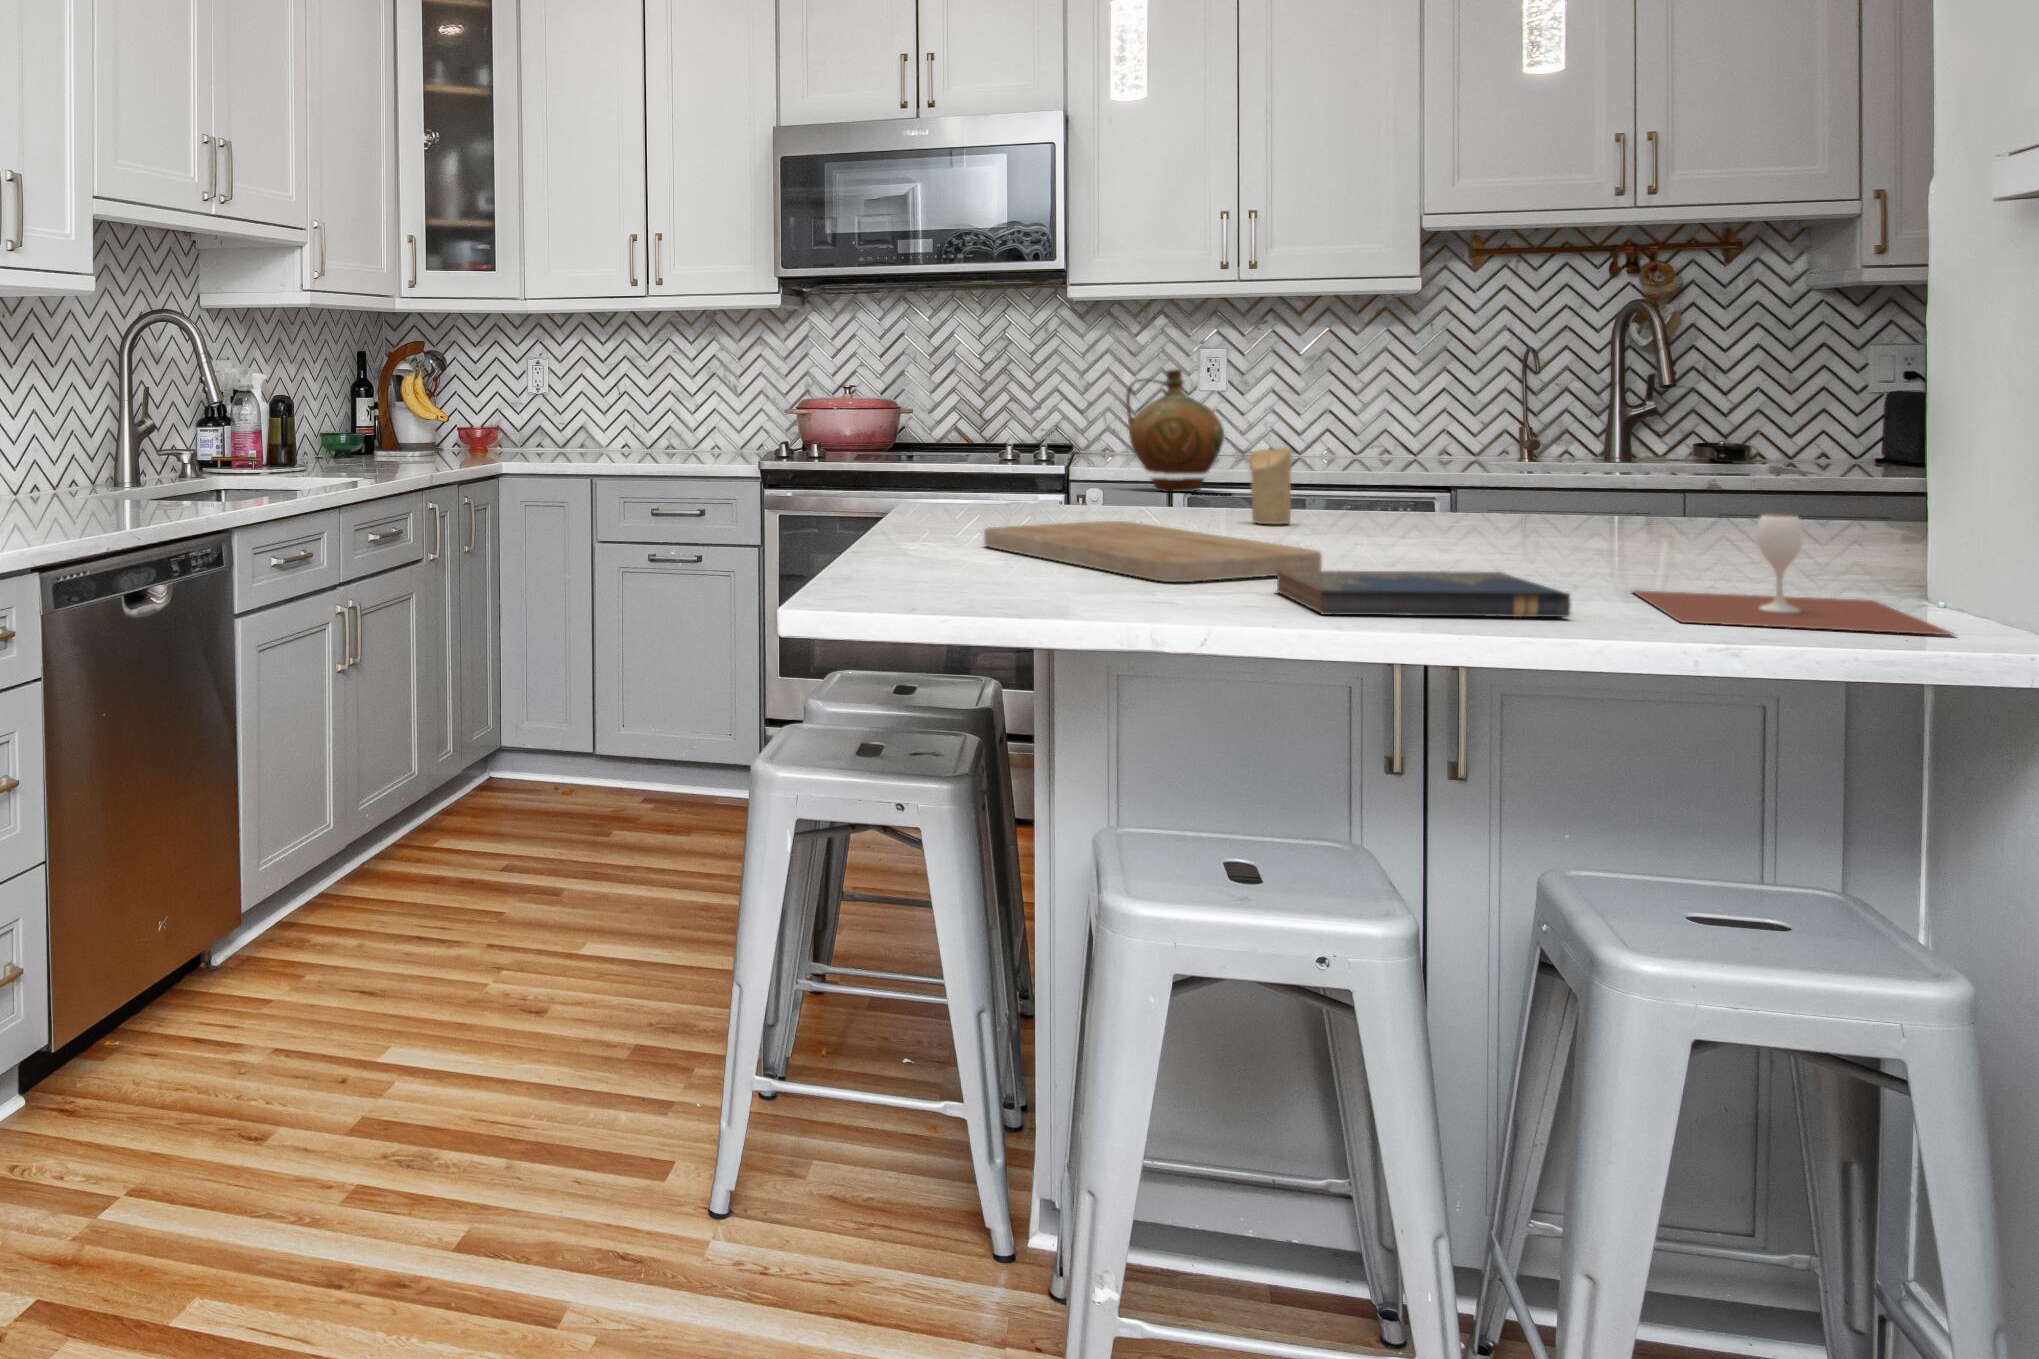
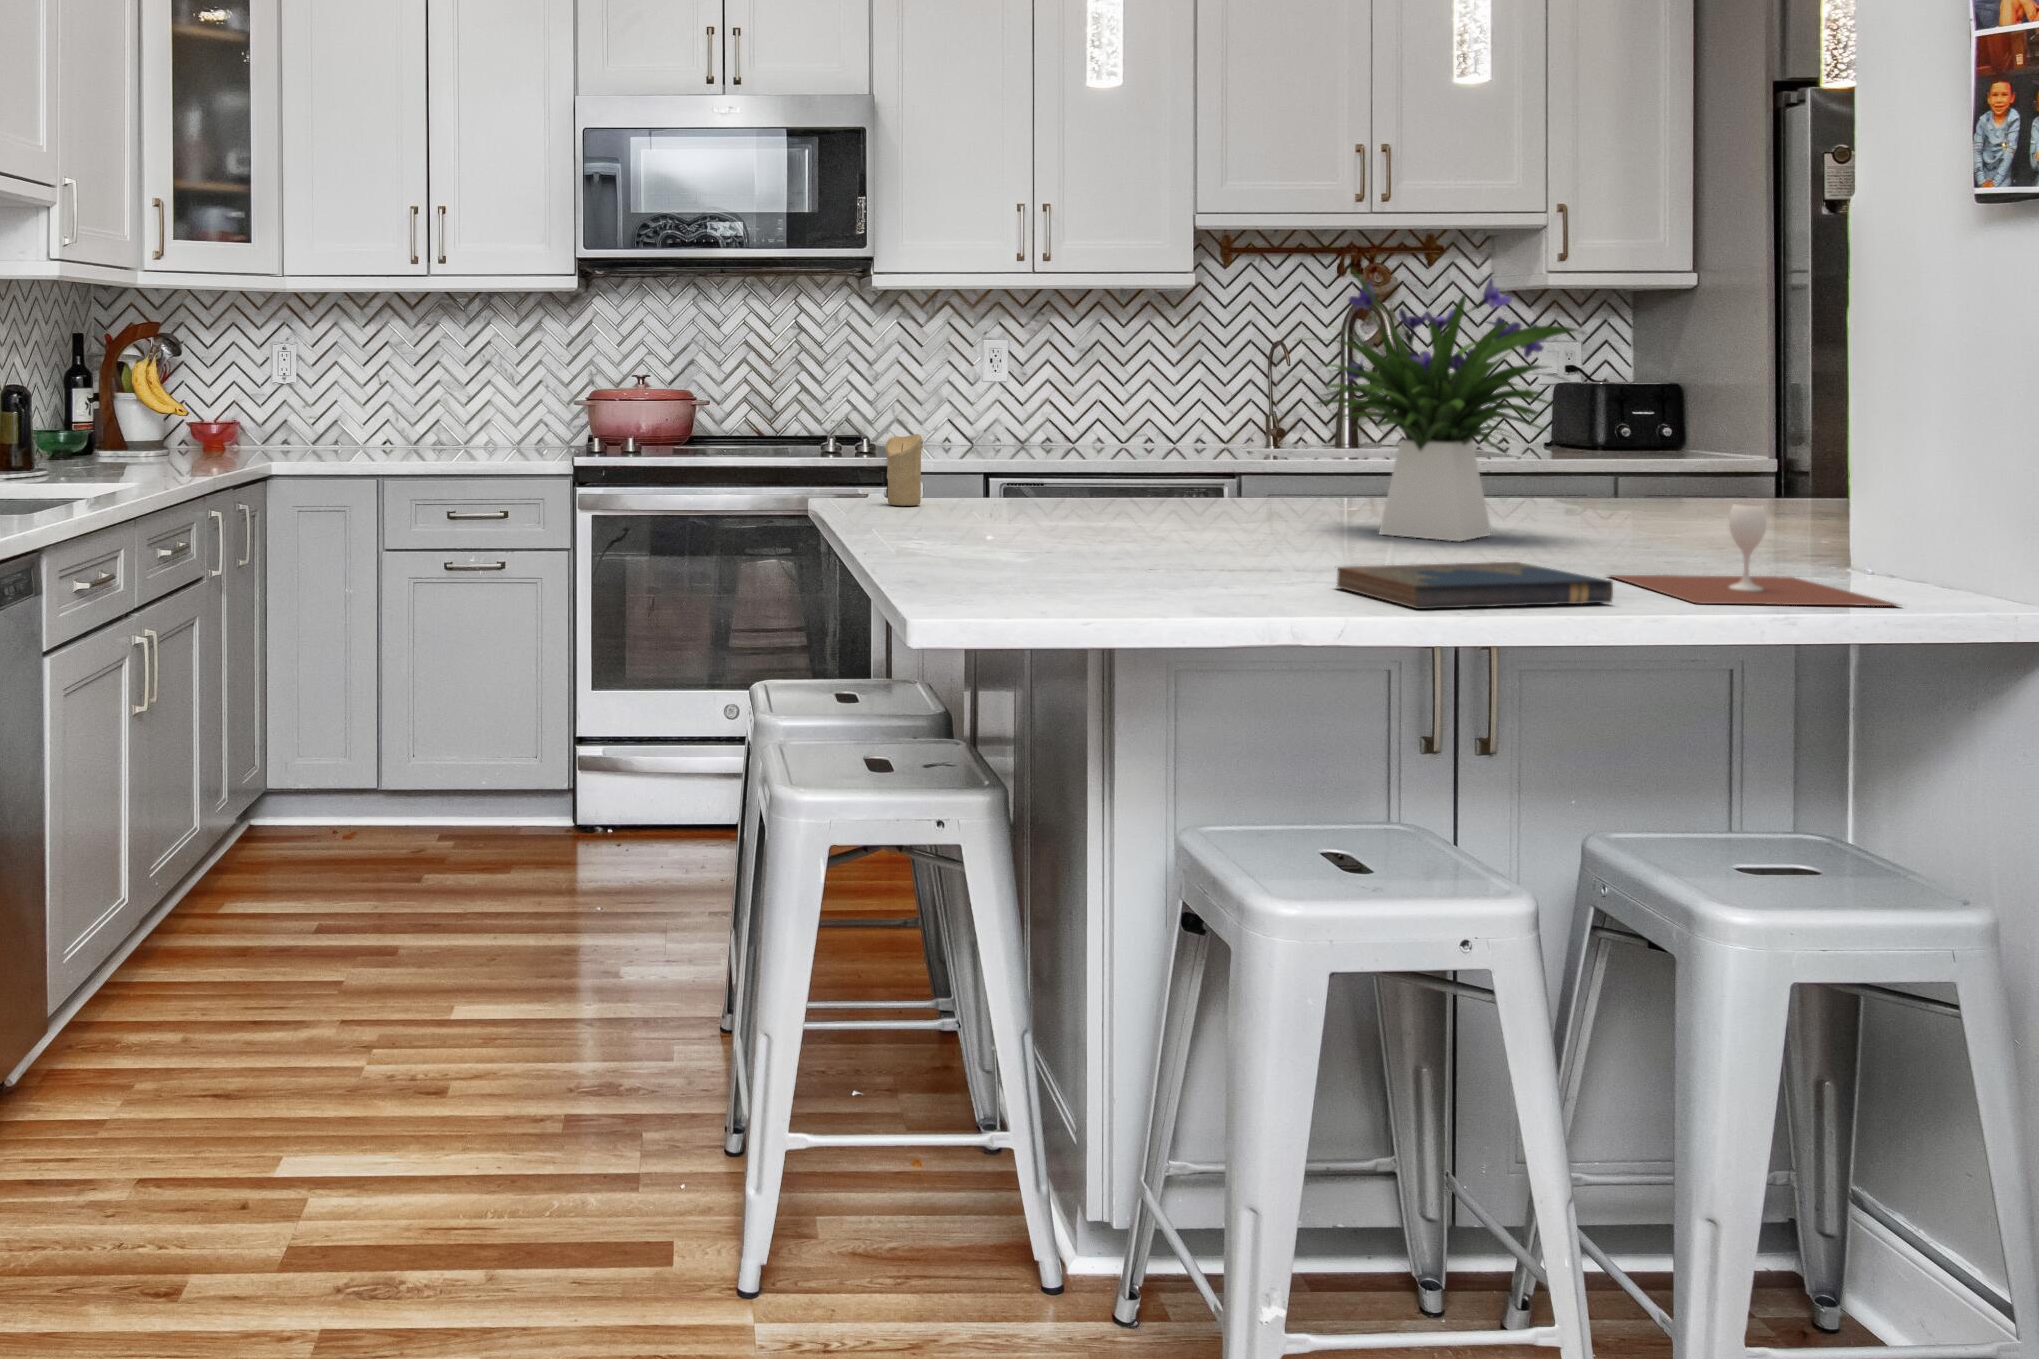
flower arrangement: none [1338,263,1671,553] -> present [1299,267,1576,541]
ceramic jug: present [1126,369,1224,492] -> none [942,362,1034,486]
candle: present [1249,447,1291,524] -> present [886,434,922,506]
cutting board: present [984,521,1322,582] -> none [988,520,1337,581]

